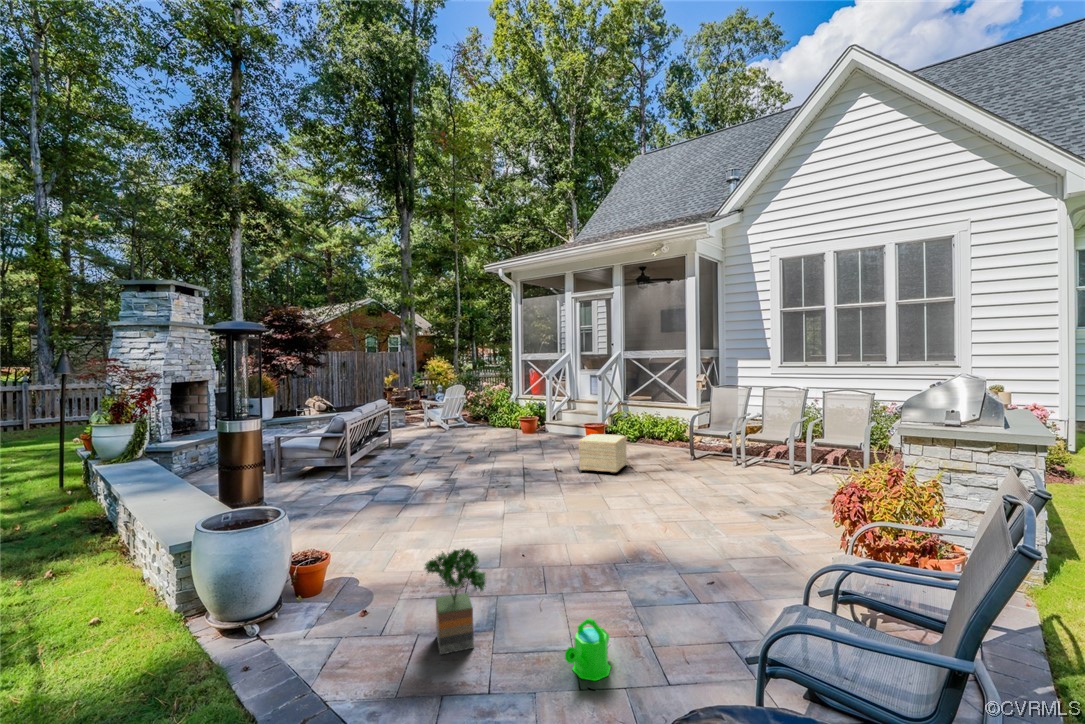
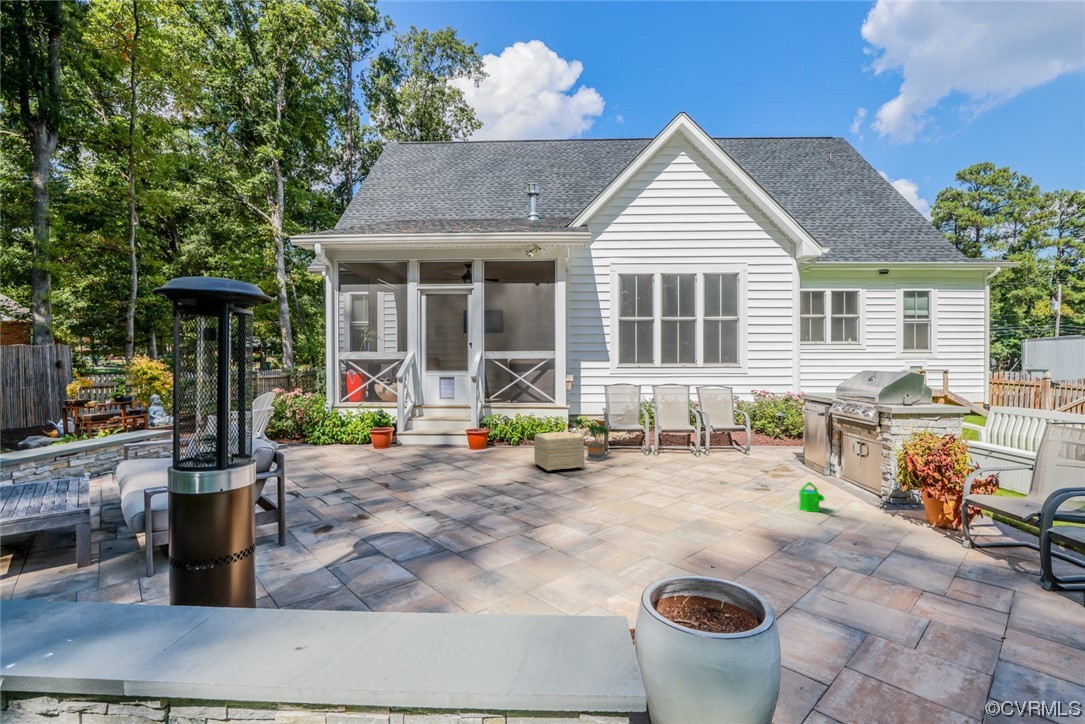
potted tree: present [425,549,486,654] -> present [584,425,609,461]
watering can: present [565,618,611,681] -> present [799,482,824,512]

